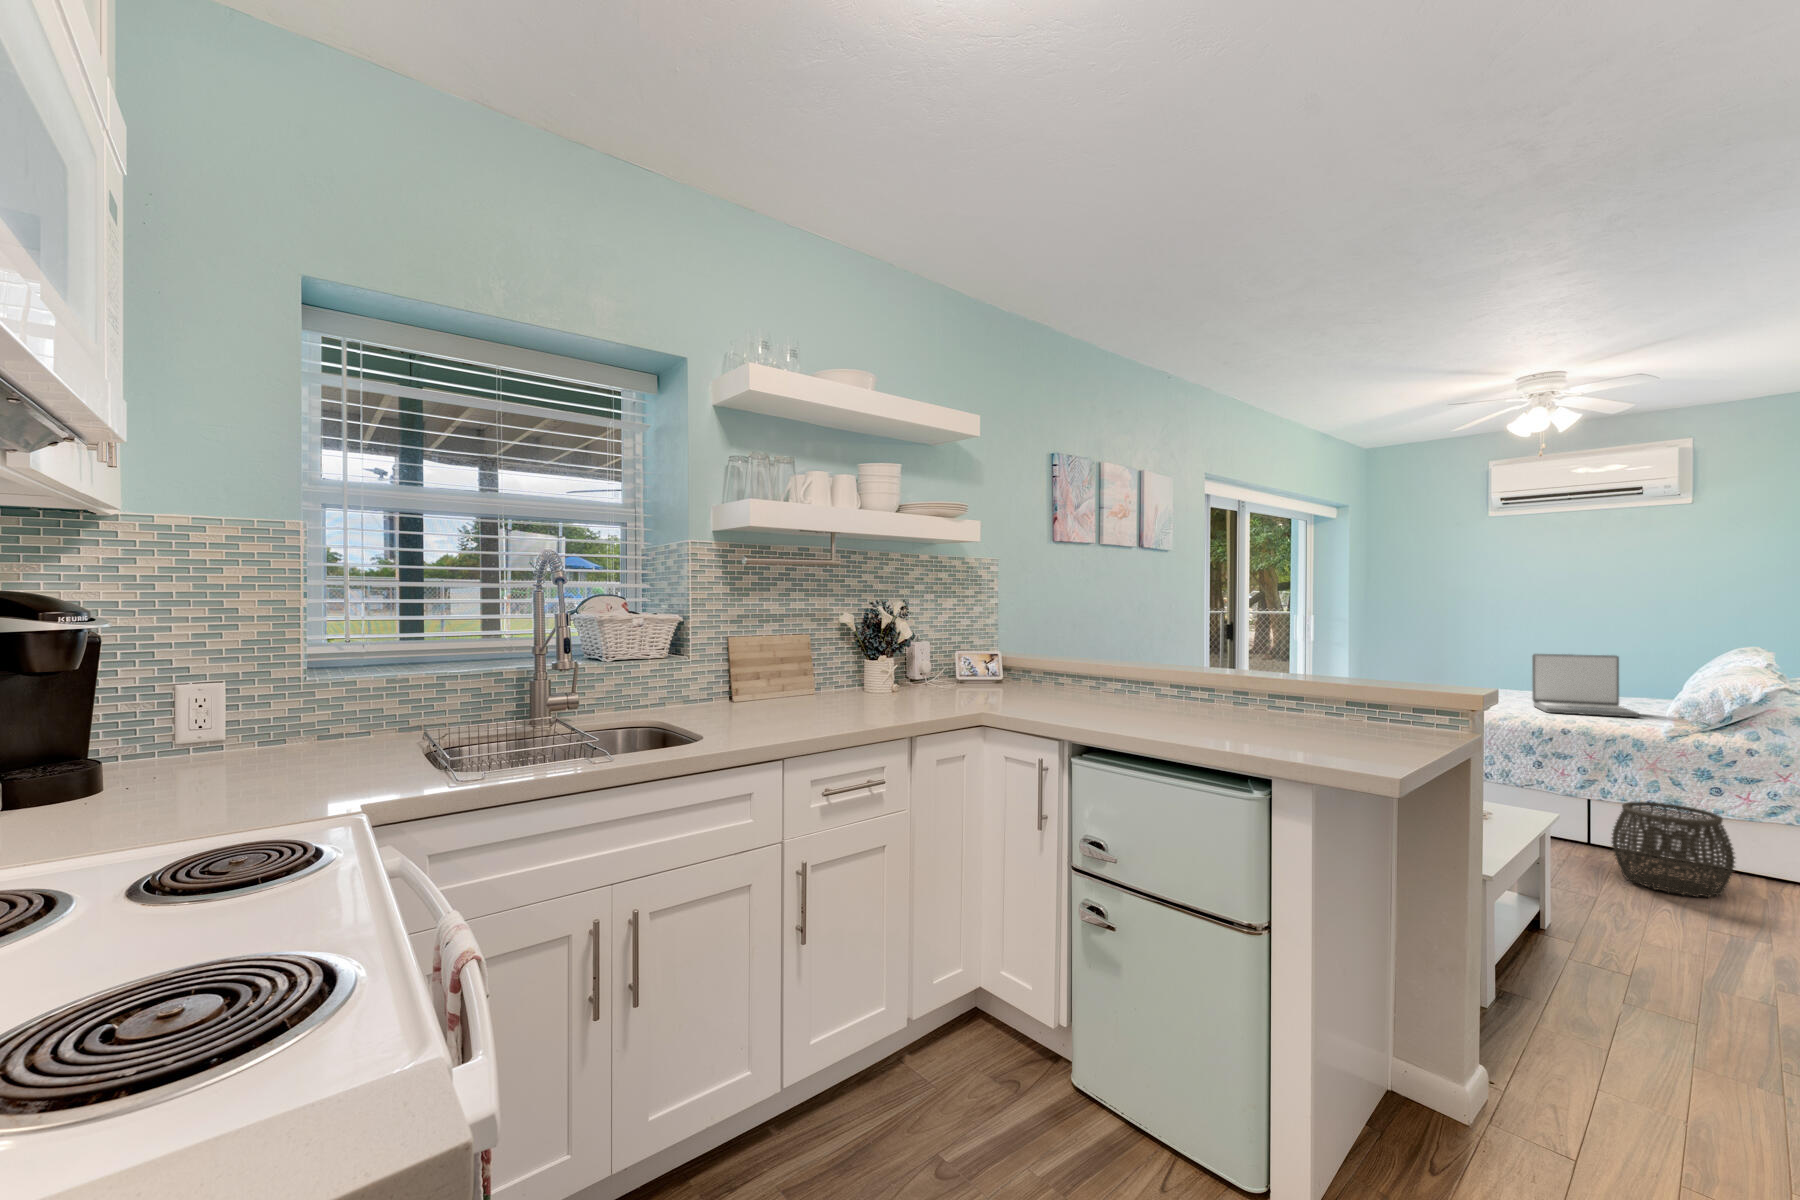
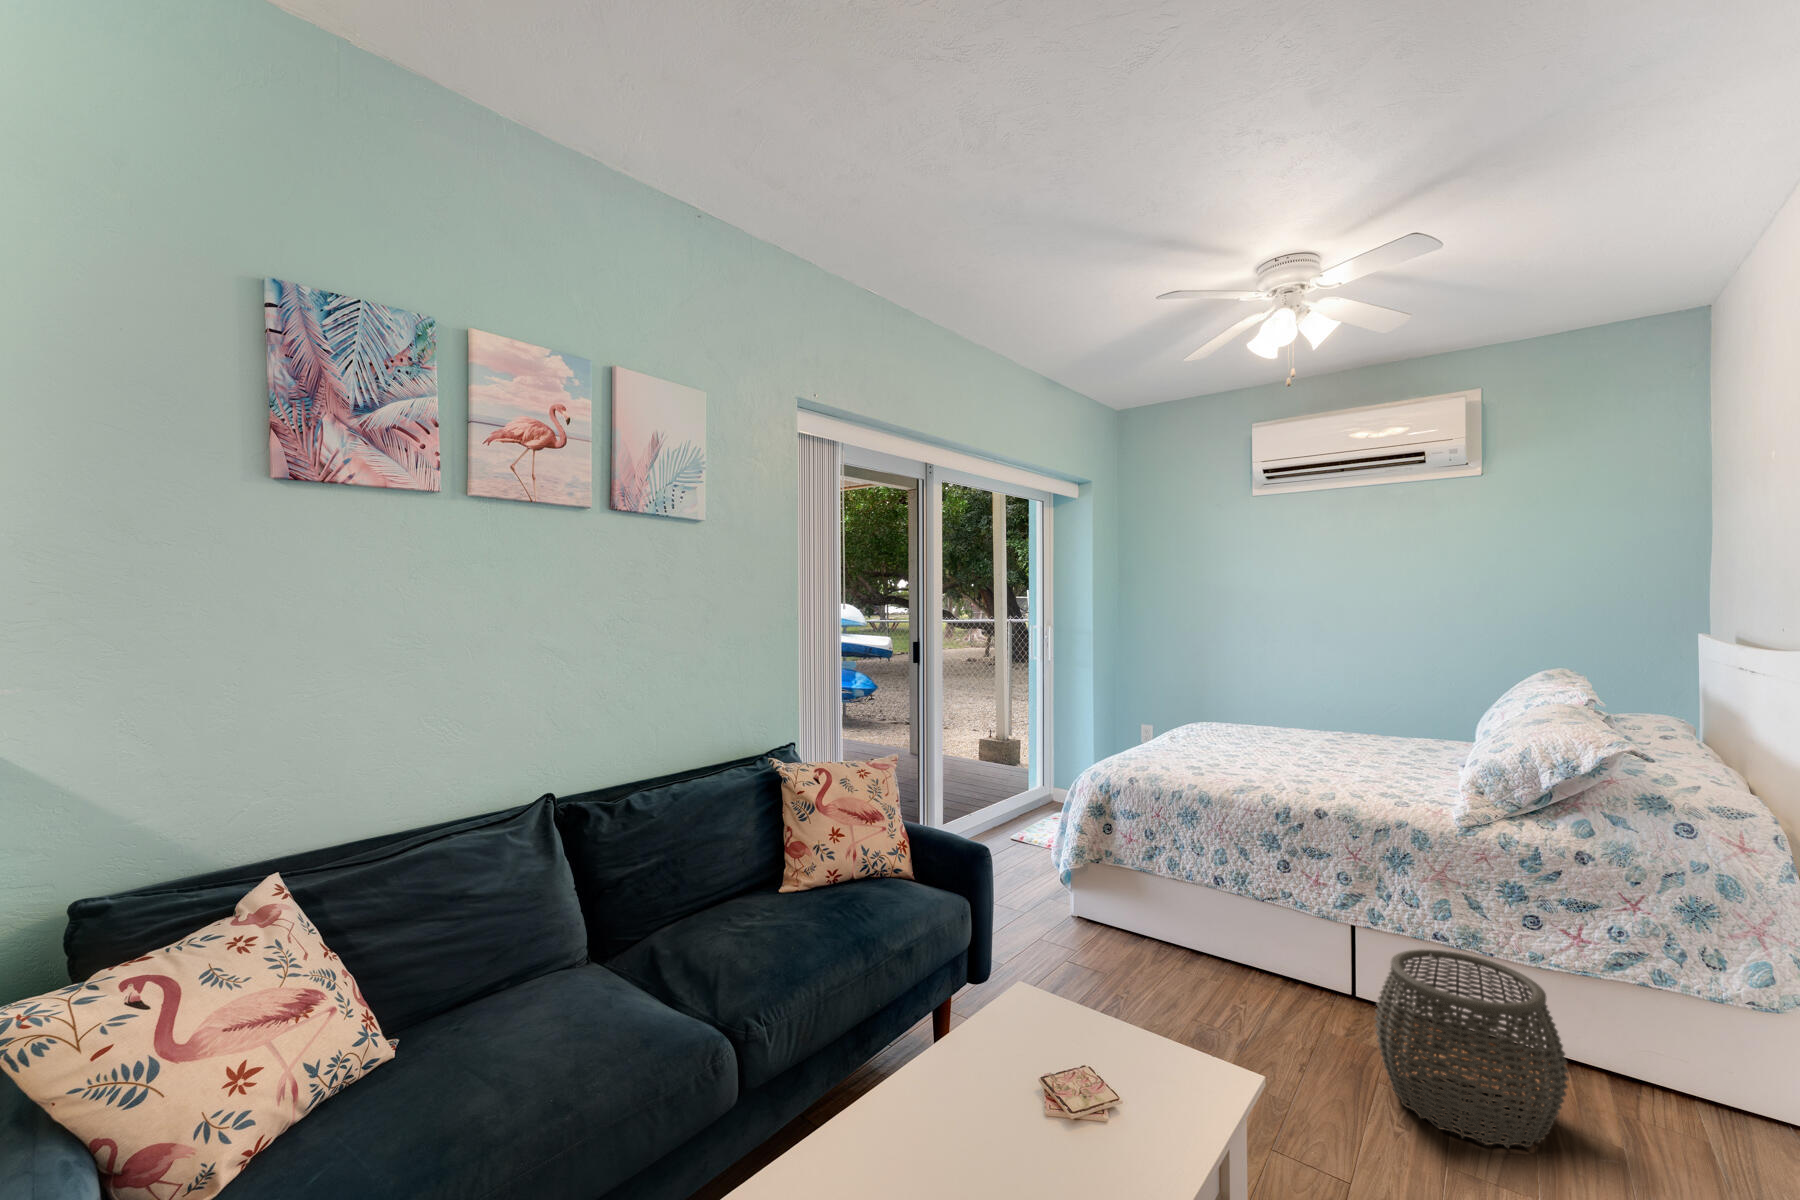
laptop: present [1532,654,1639,717] -> none [1292,685,1425,782]

